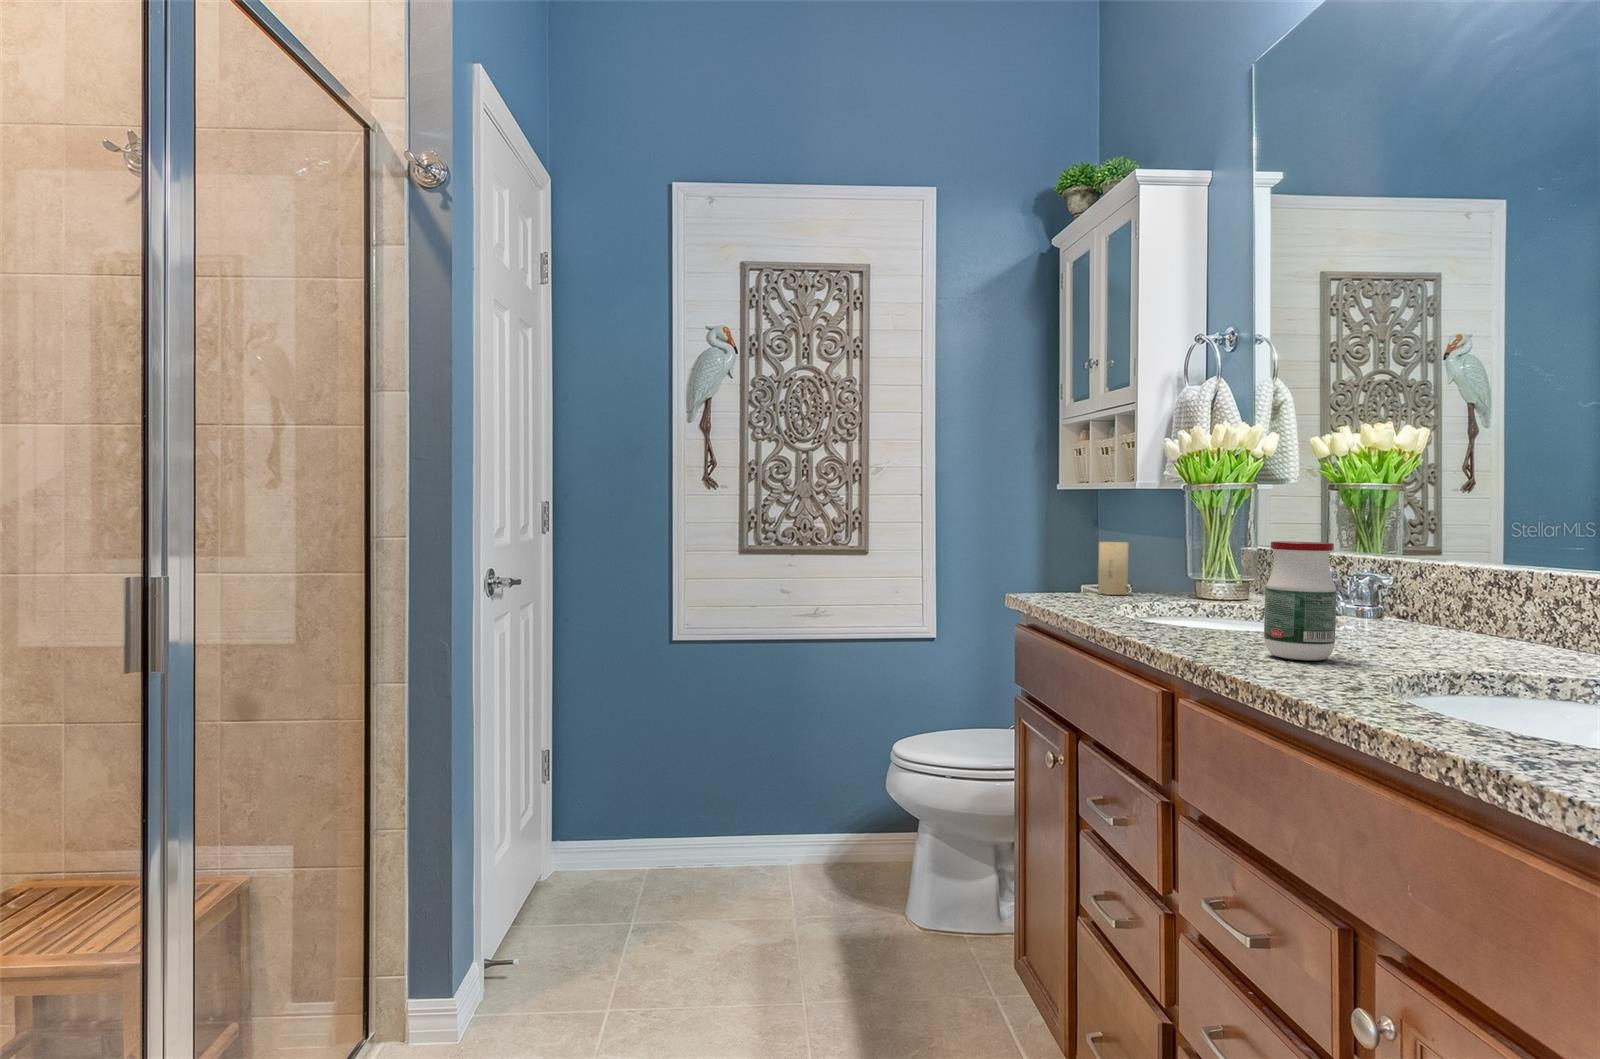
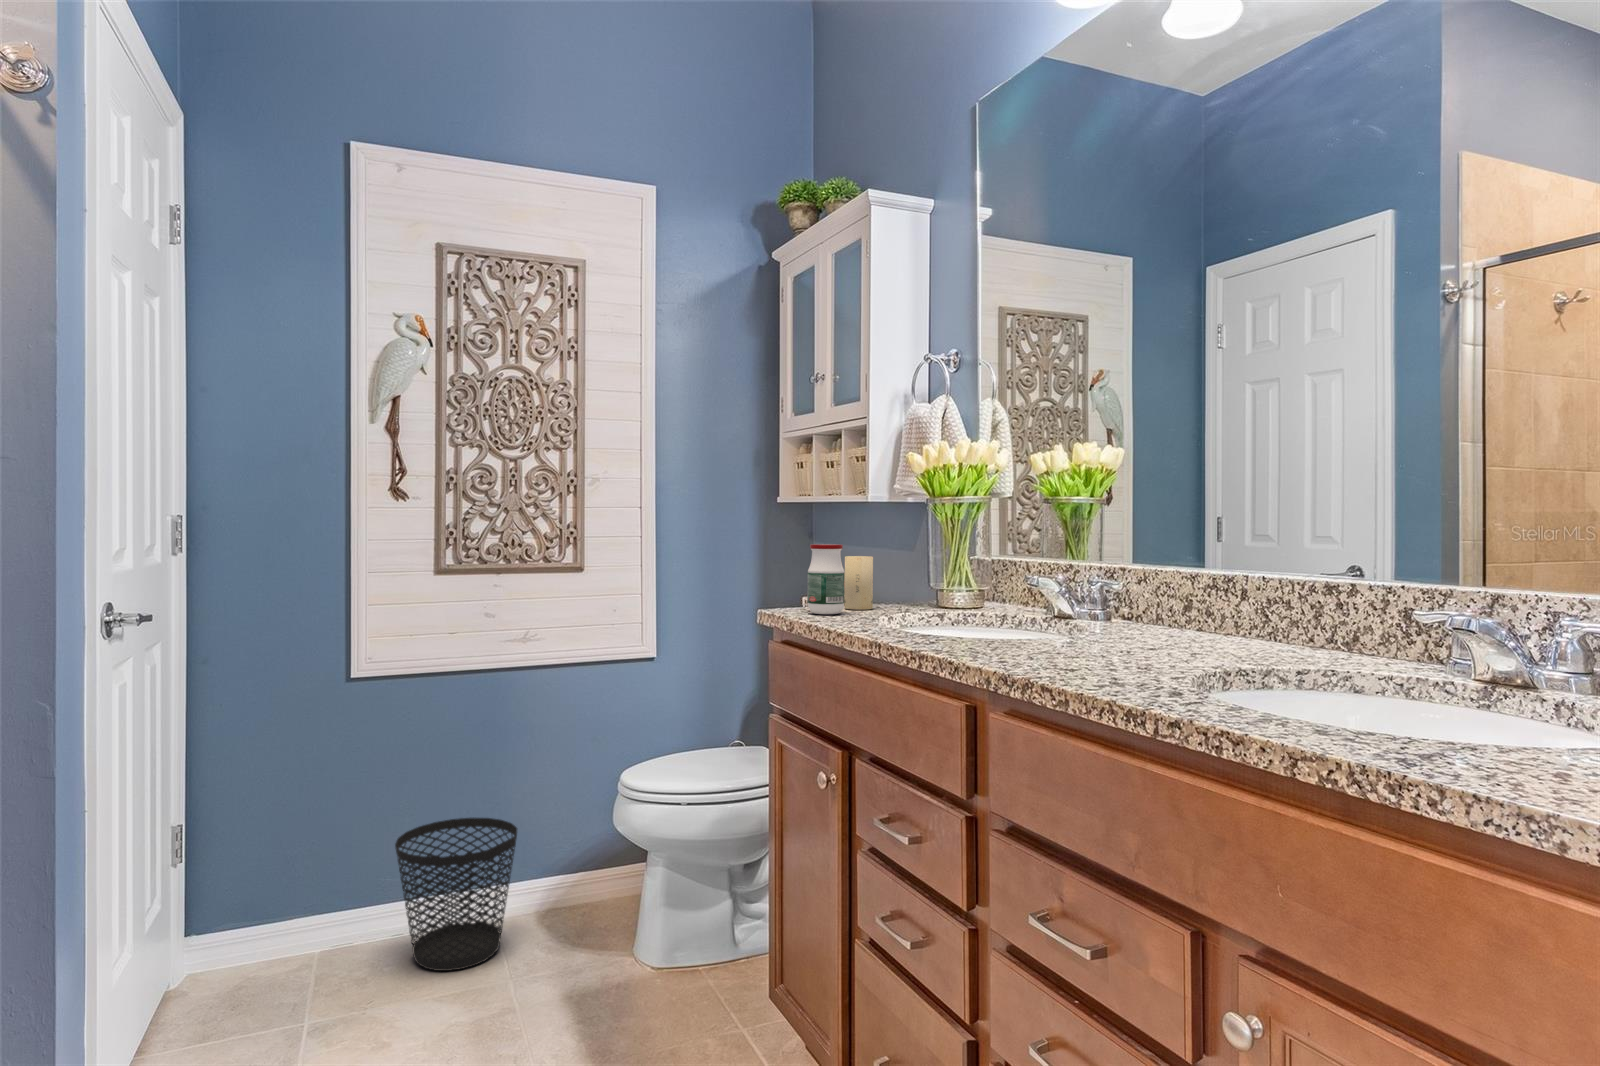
jar: present [1264,541,1337,661] -> present [807,544,845,614]
wastebasket: none [703,761,802,888] -> present [395,818,517,971]

